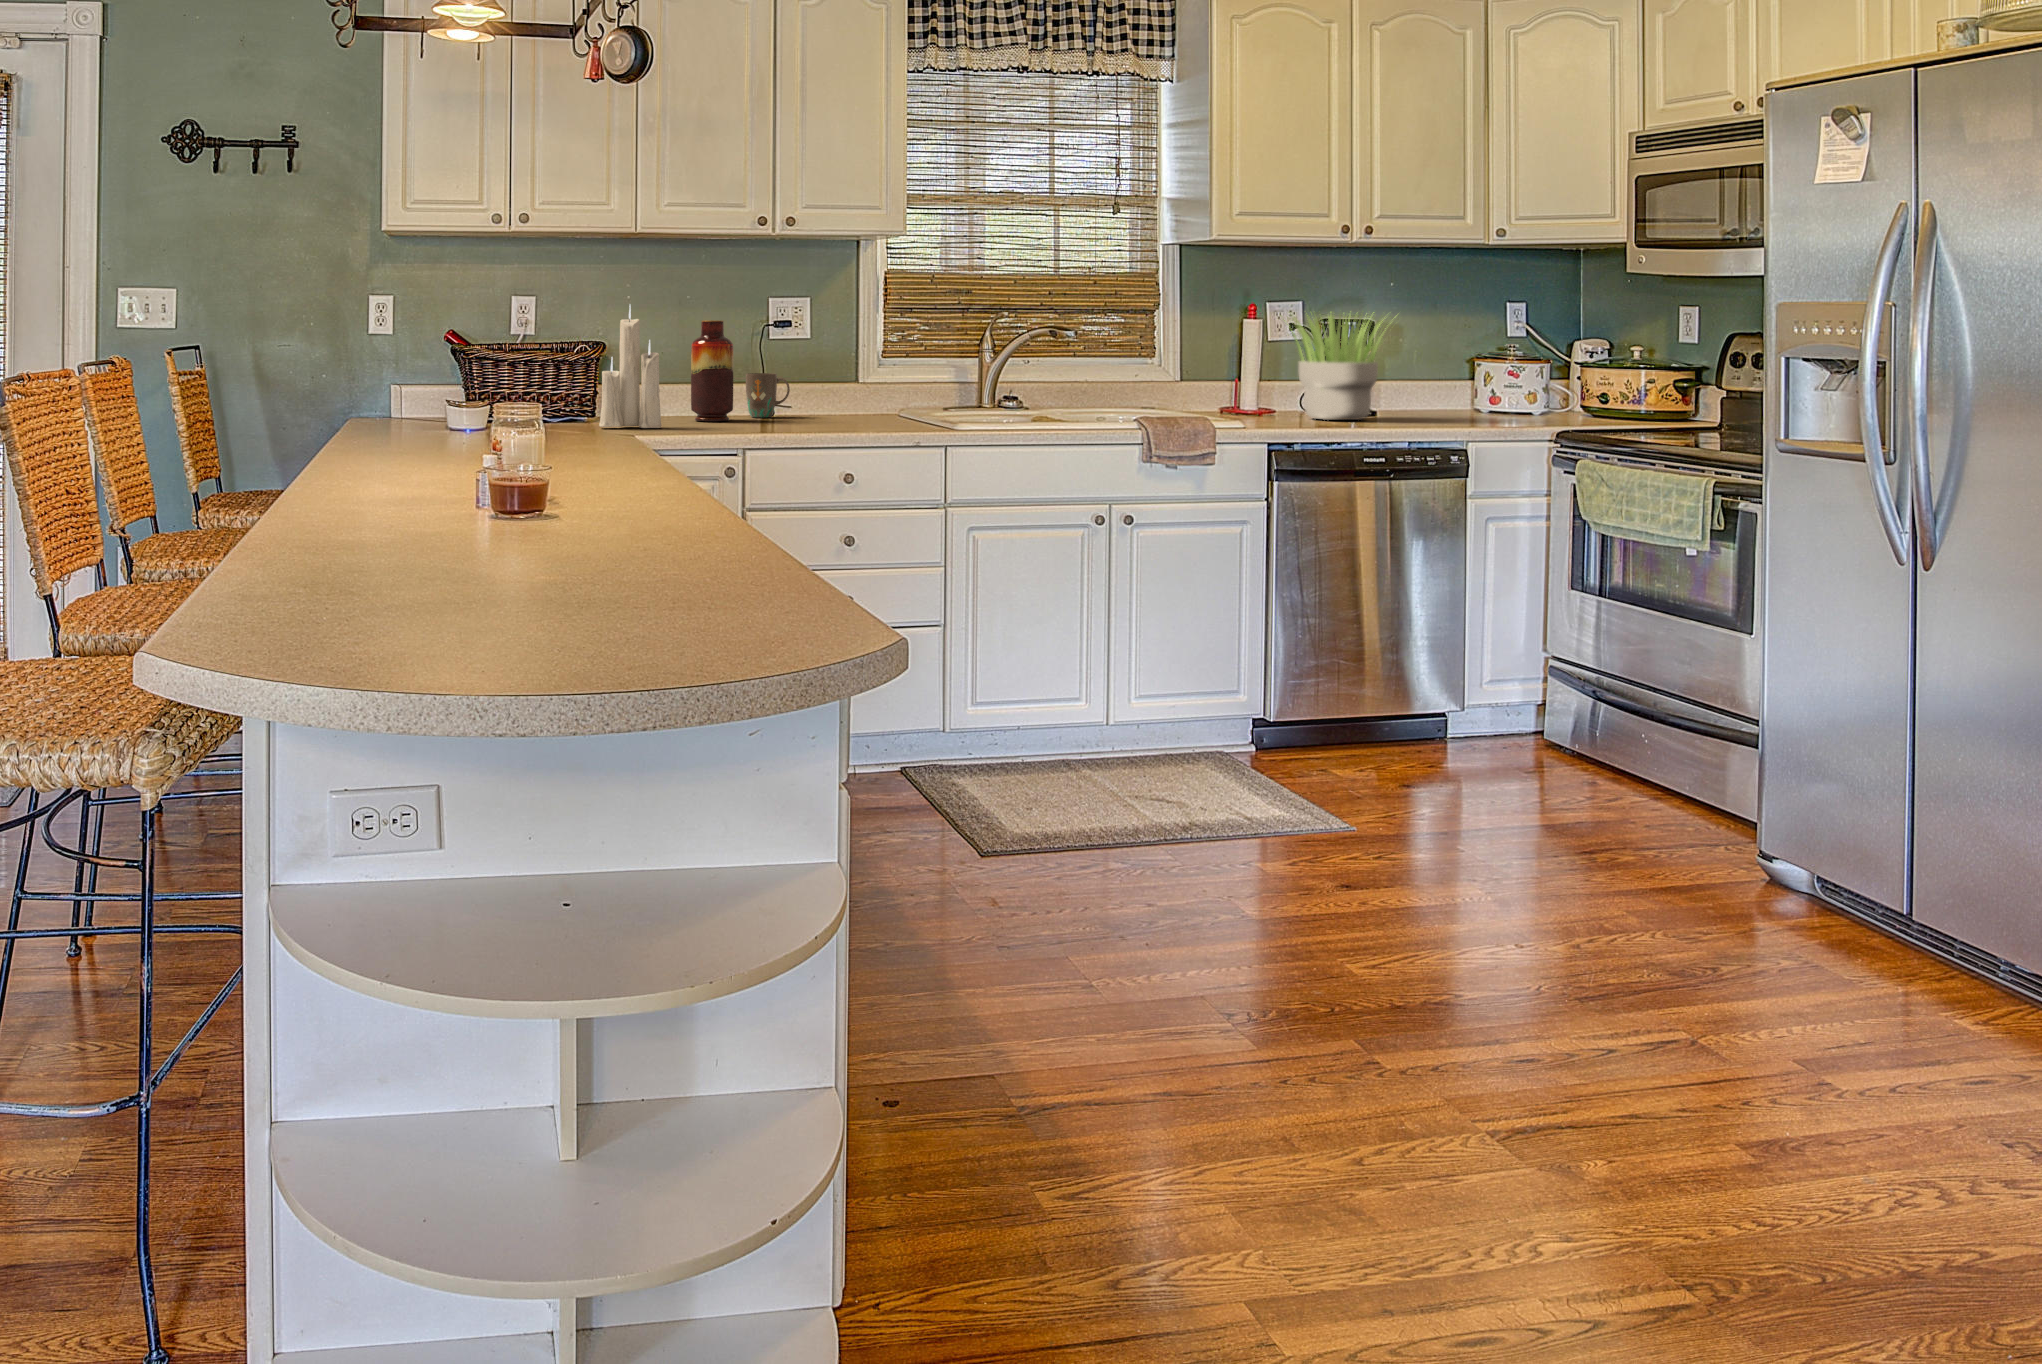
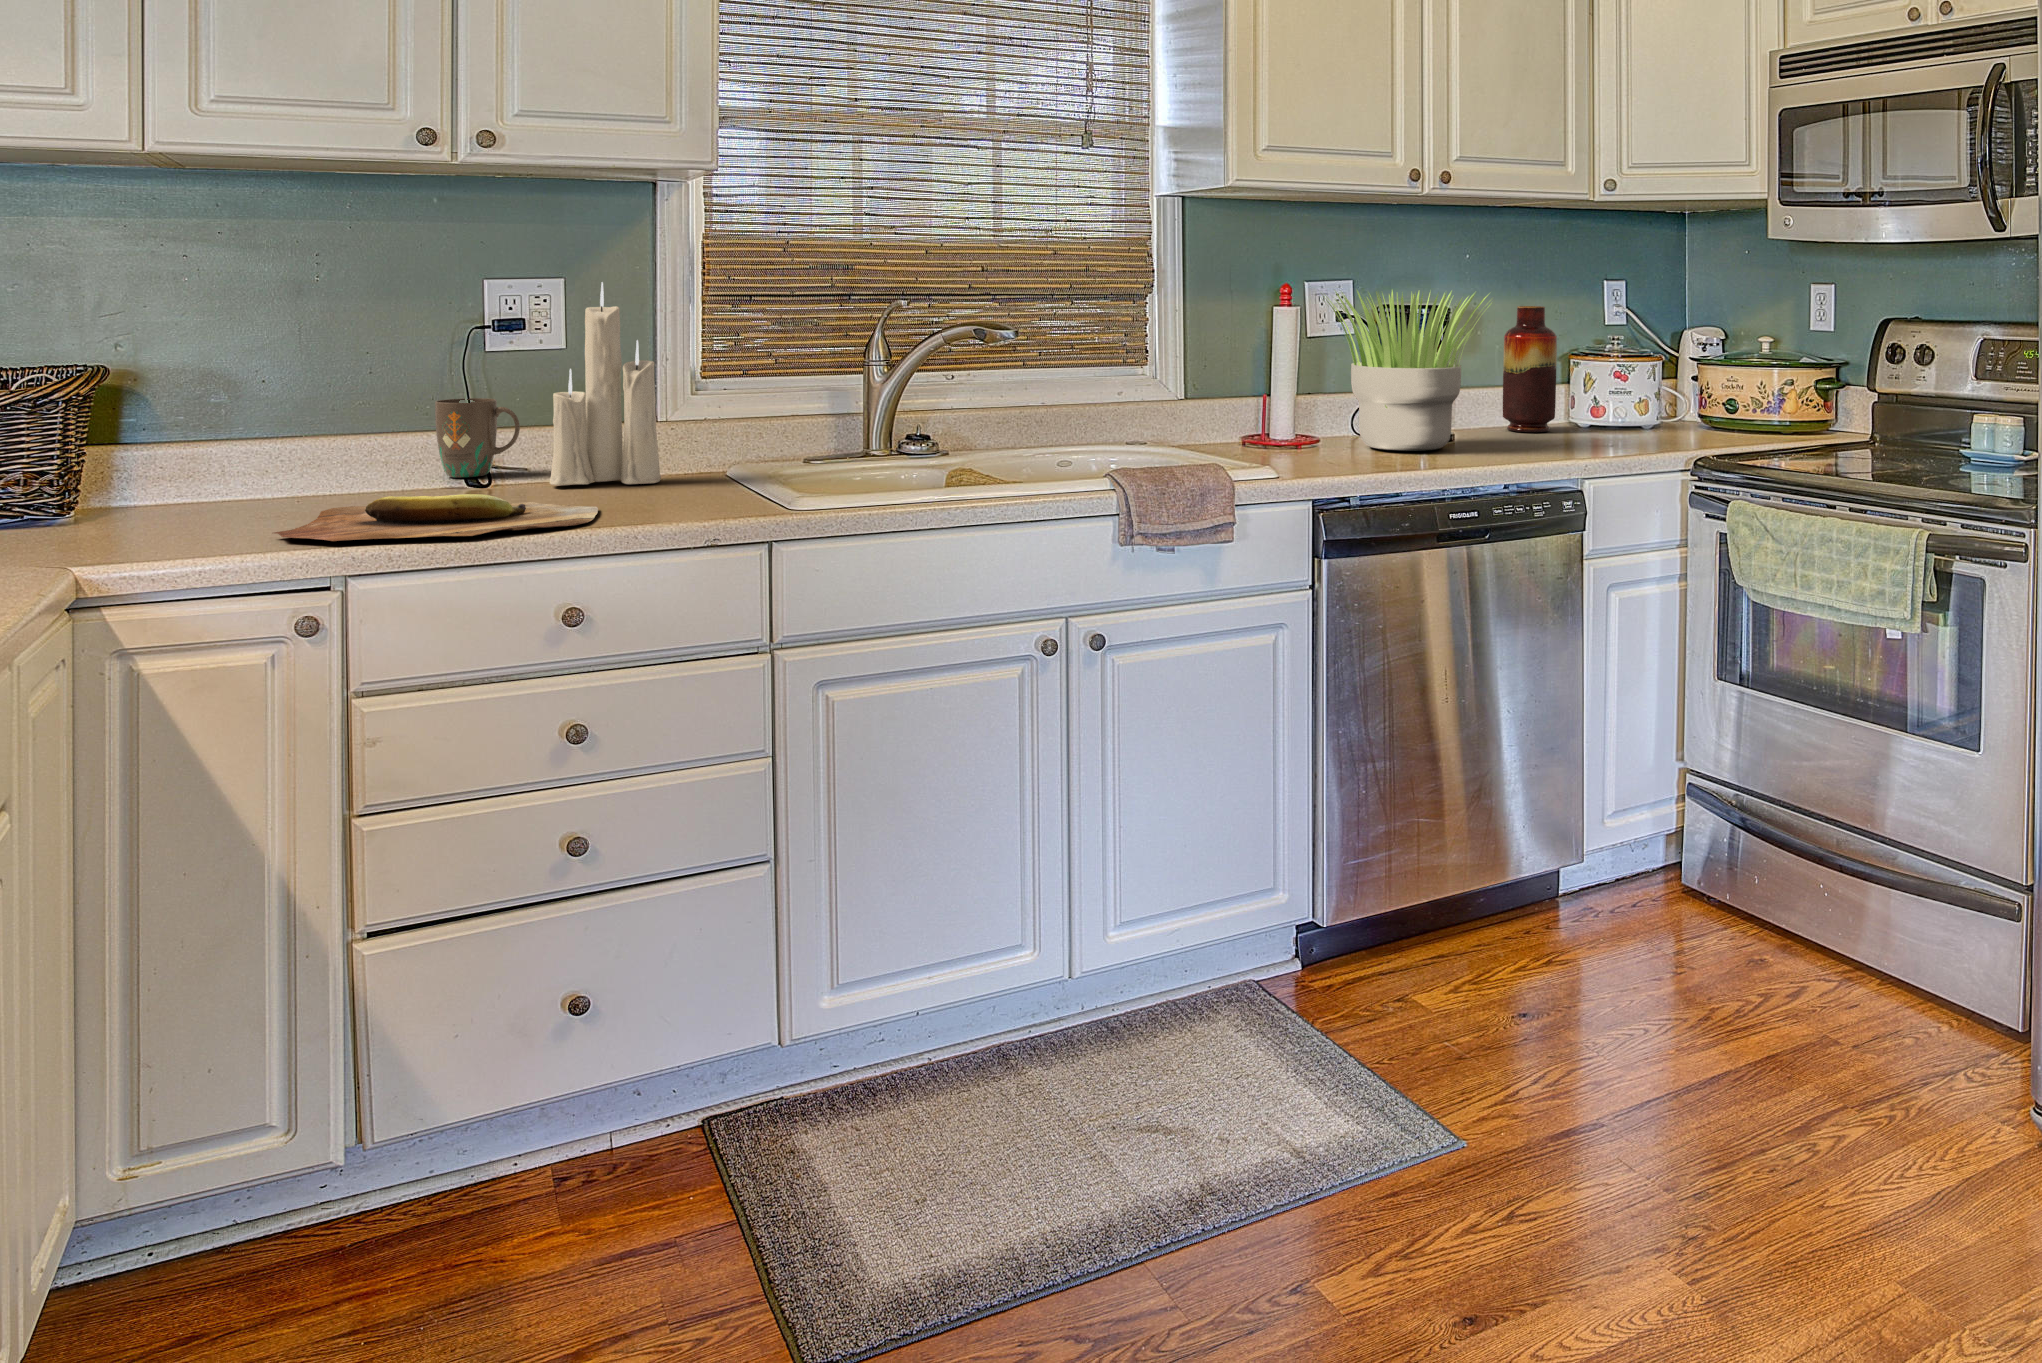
candle: present [599,305,662,428] -> present [550,282,661,486]
vase: present [691,320,734,421] -> present [1503,306,1557,432]
cutting board: none [712,415,857,433] -> present [274,494,598,541]

